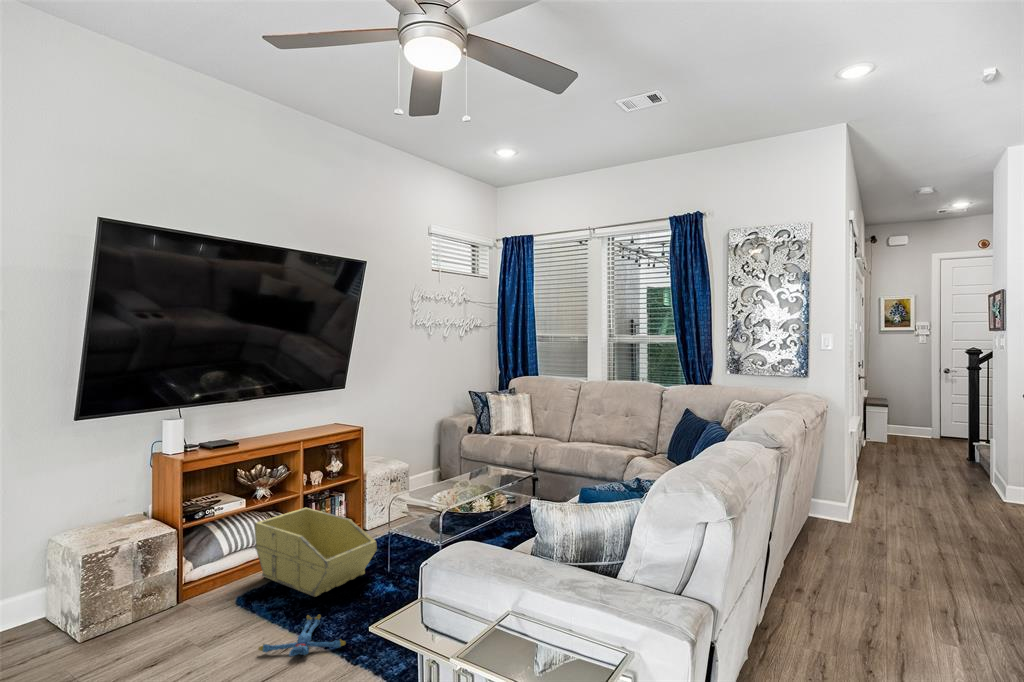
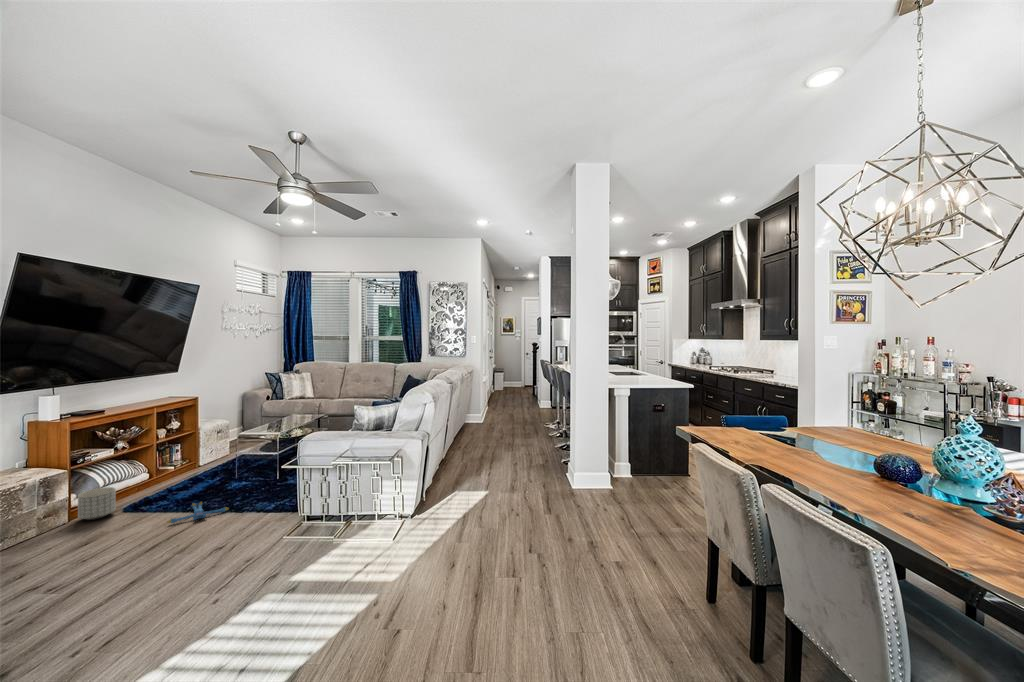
storage bin: present [254,508,377,597] -> none [123,452,227,498]
planter: none [185,560,229,608] -> present [78,487,116,520]

